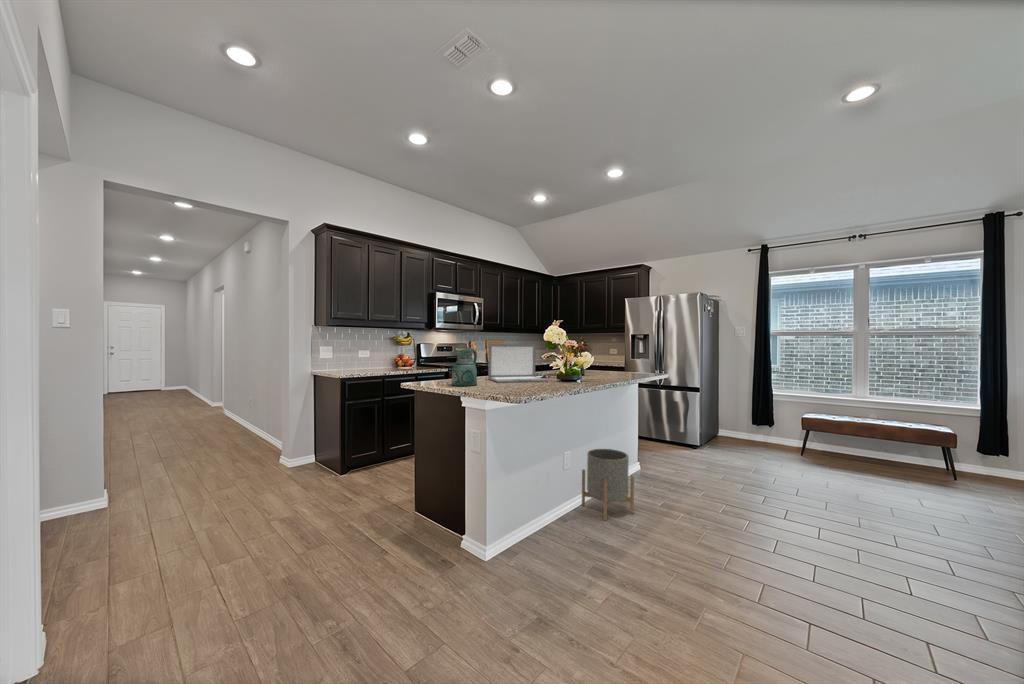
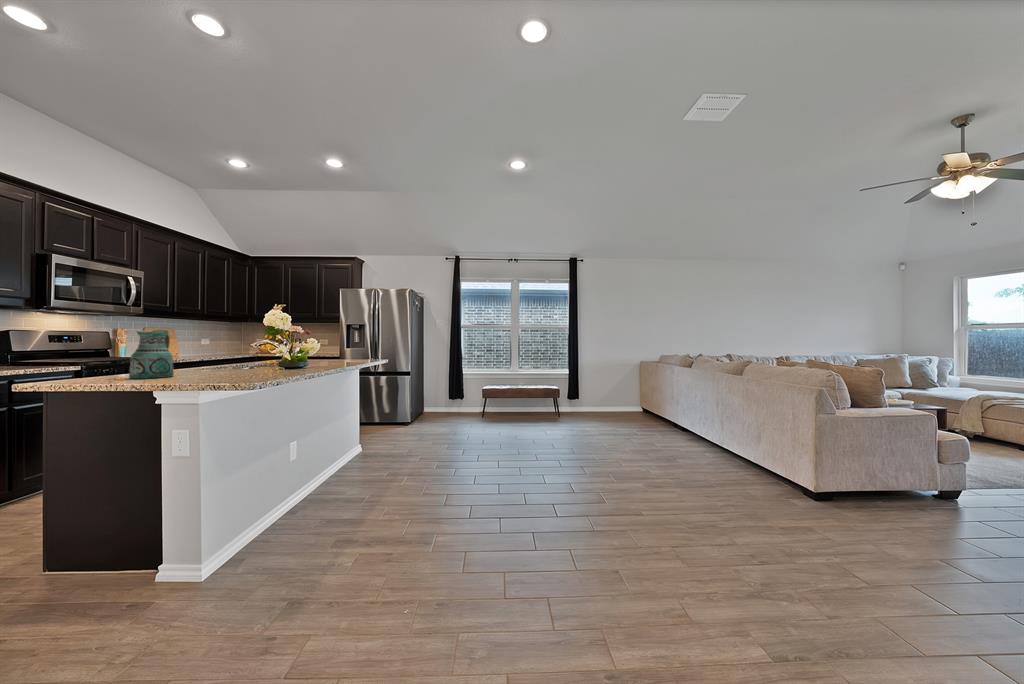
laptop: present [488,344,548,383] -> none [181,327,271,373]
planter: present [582,449,634,520] -> none [310,433,365,501]

